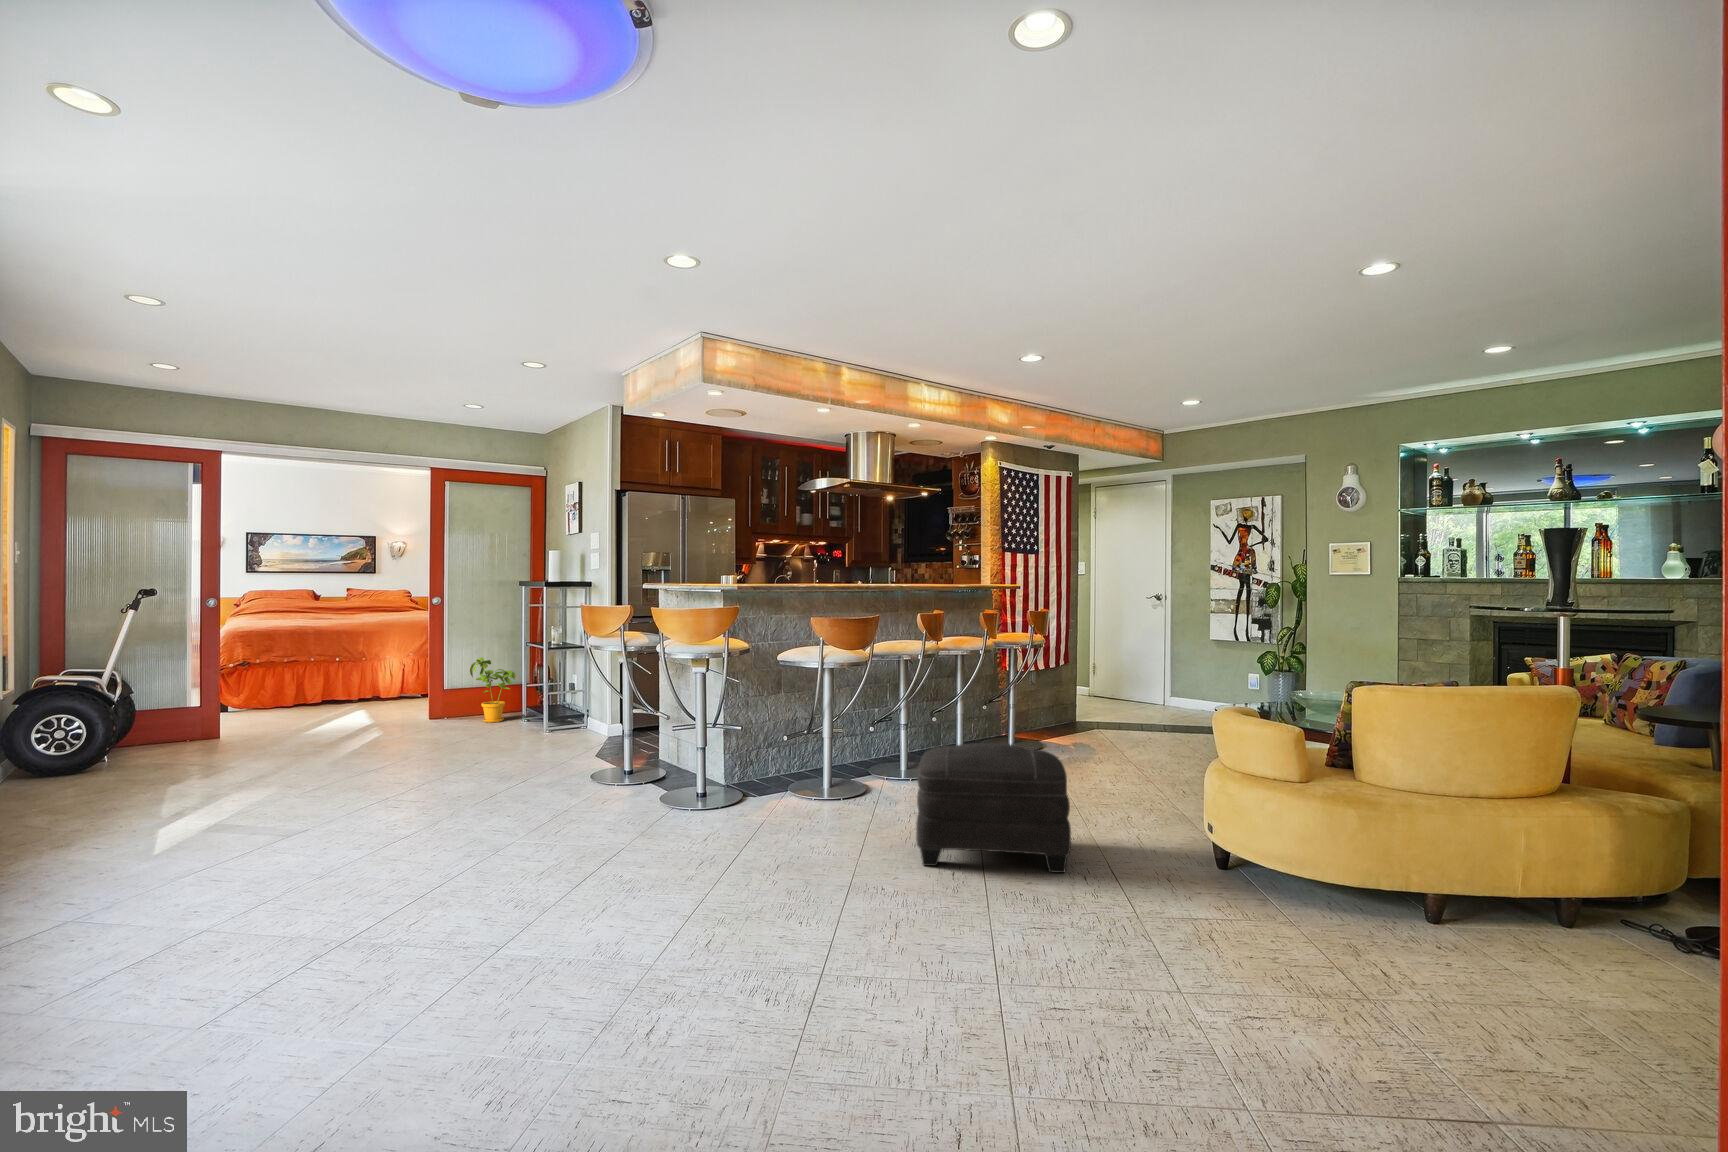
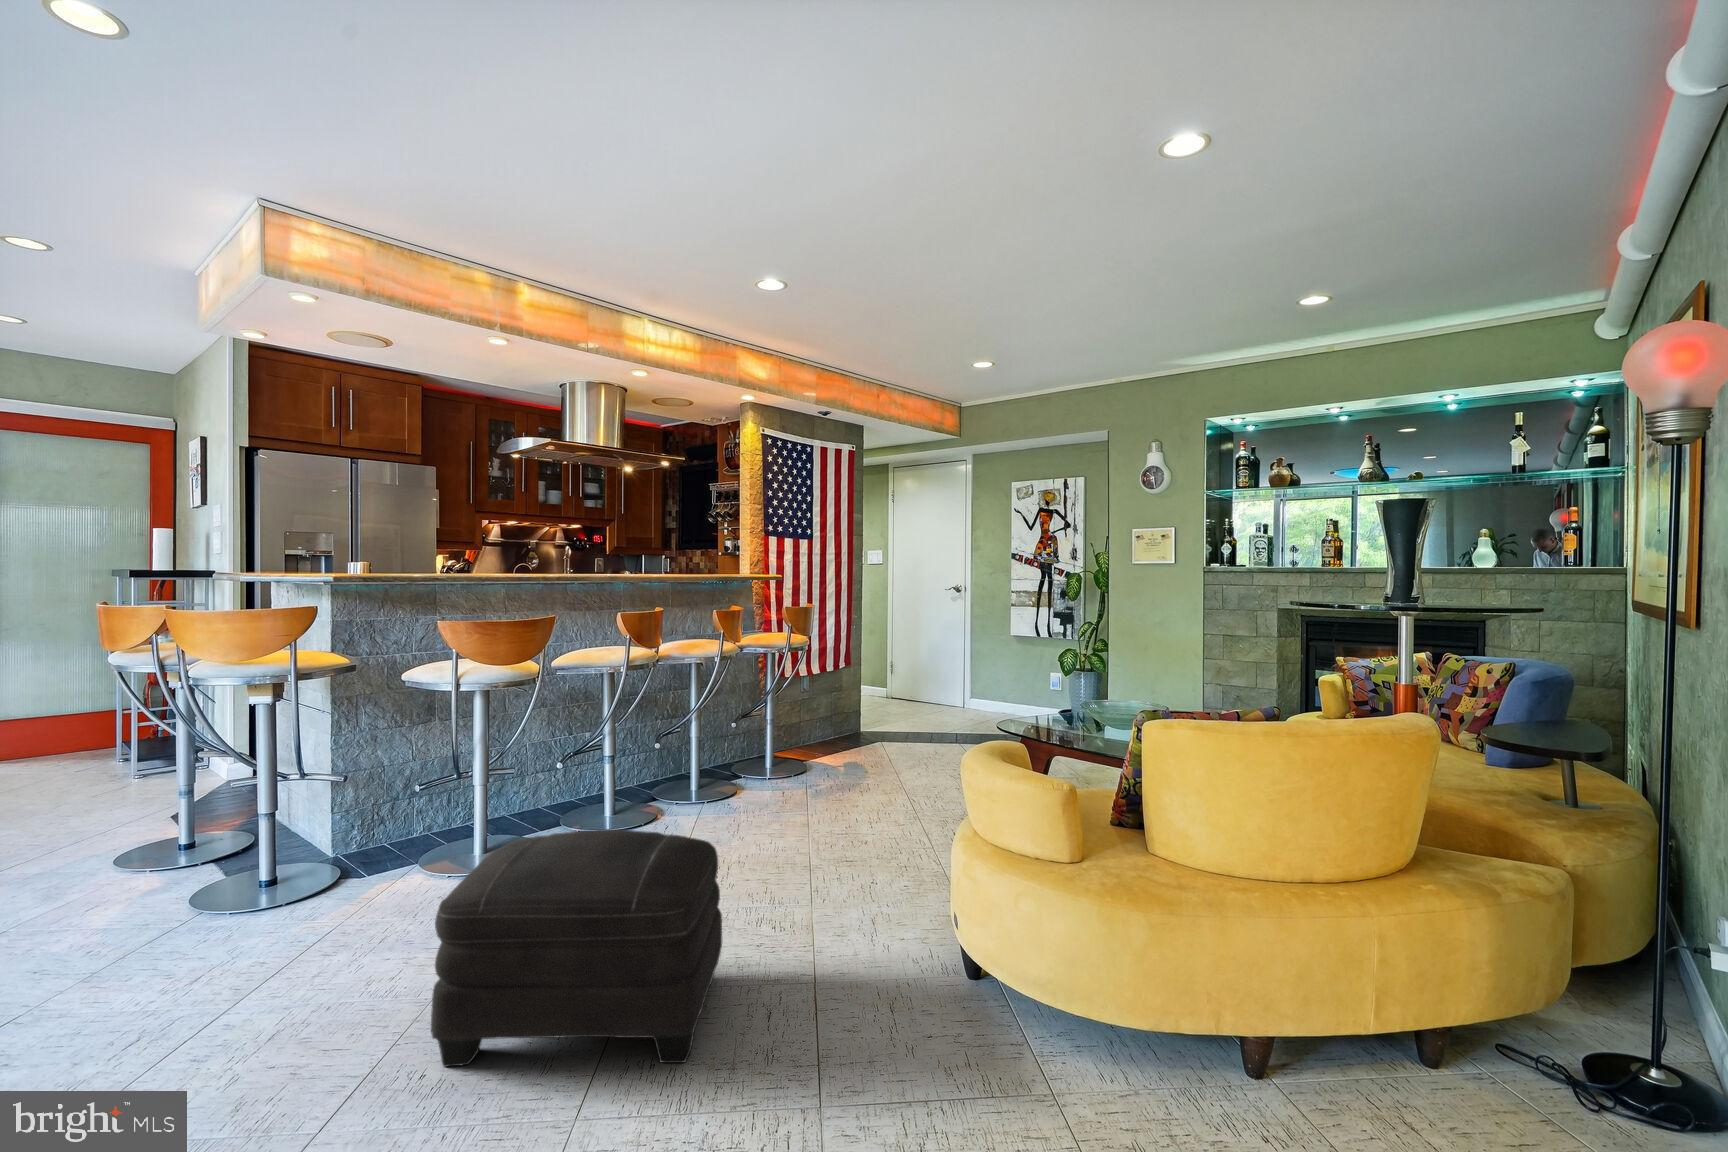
house plant: present [470,658,516,723] -> none [33,677,114,765]

